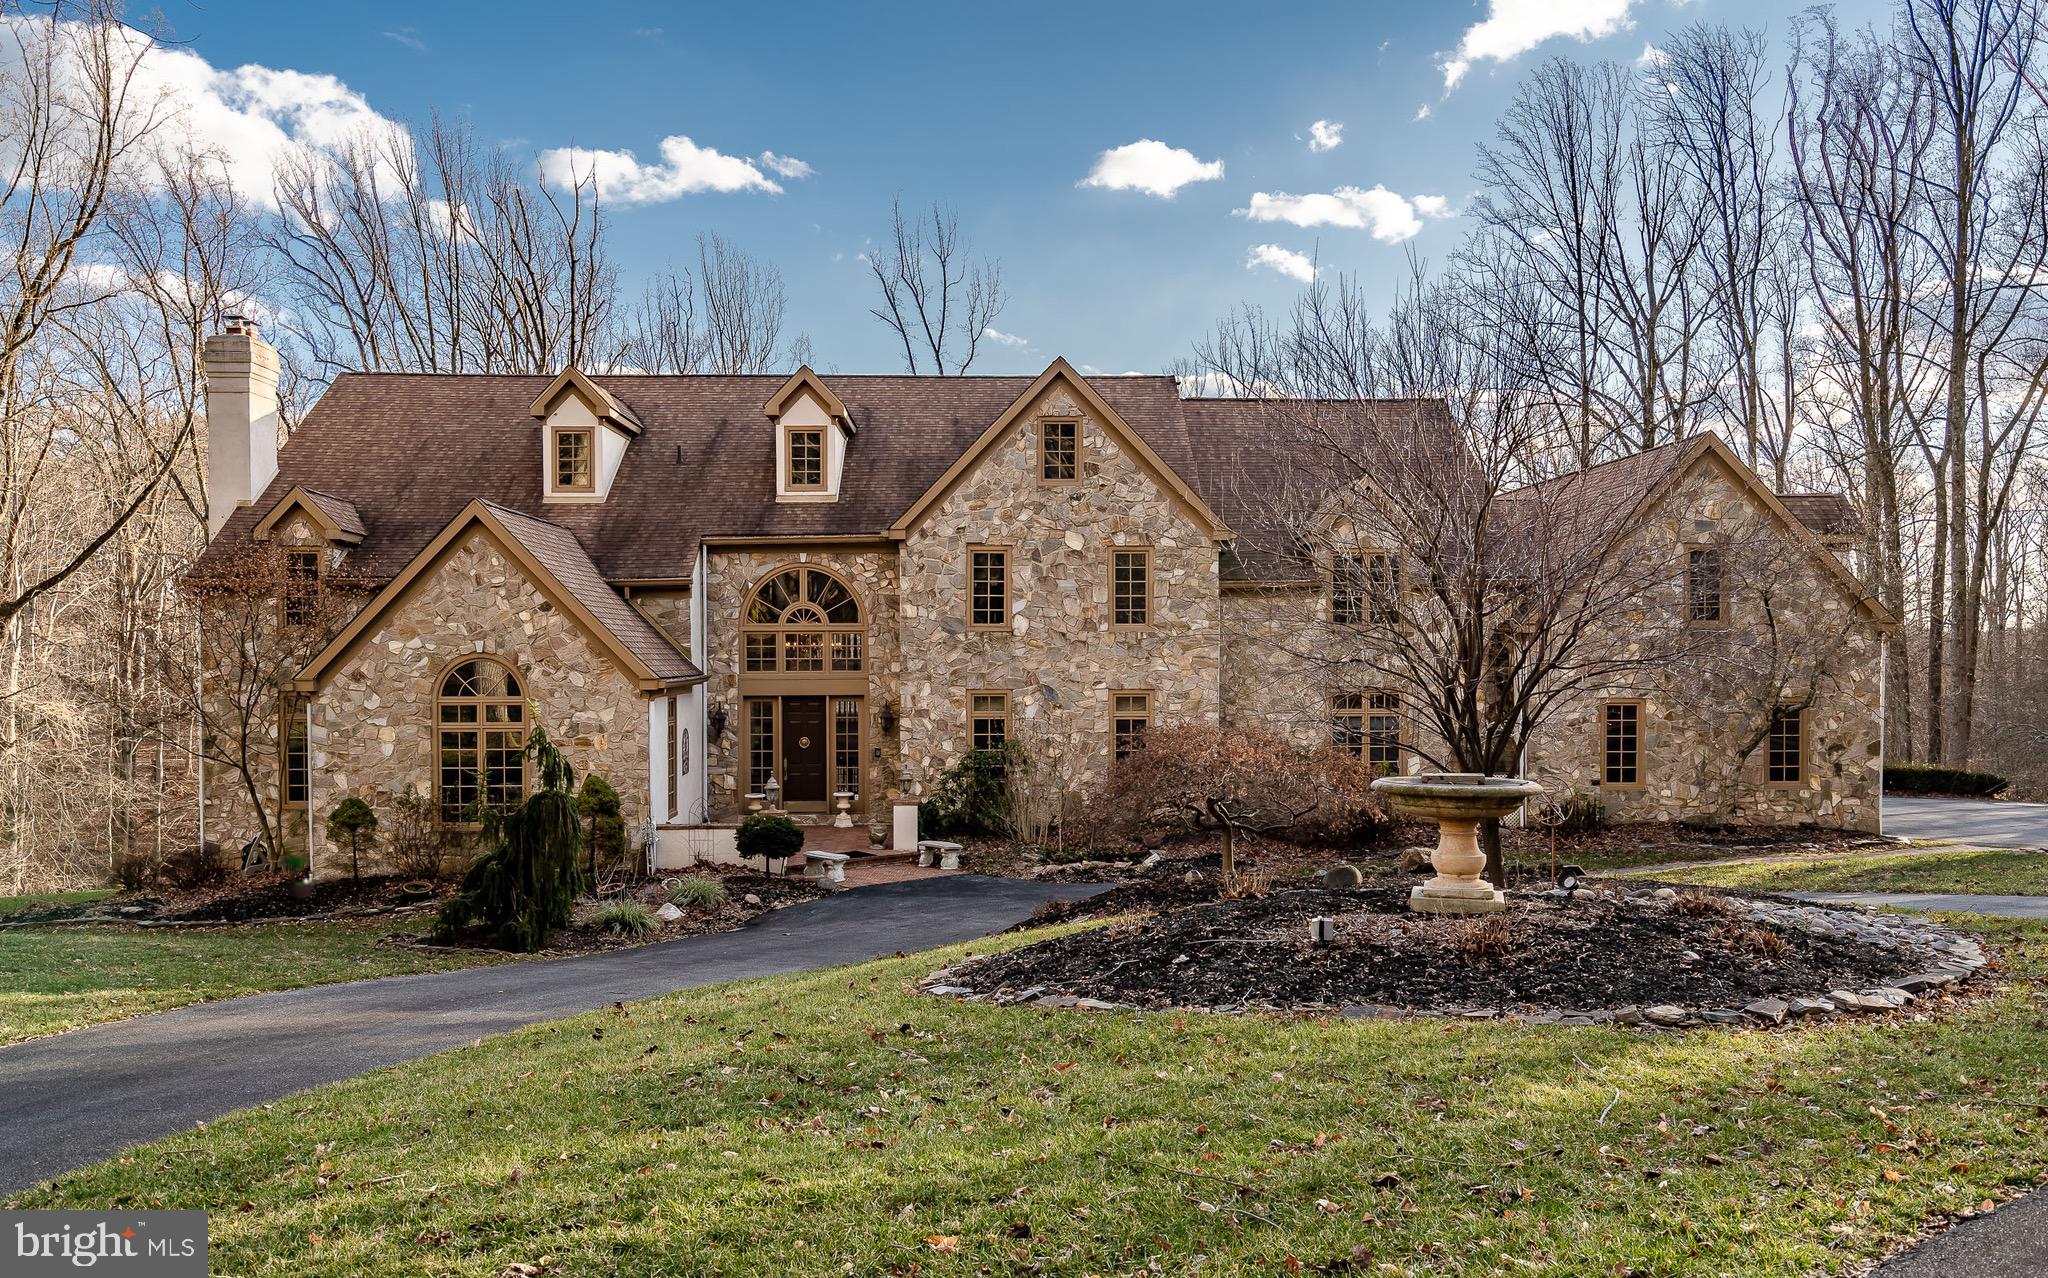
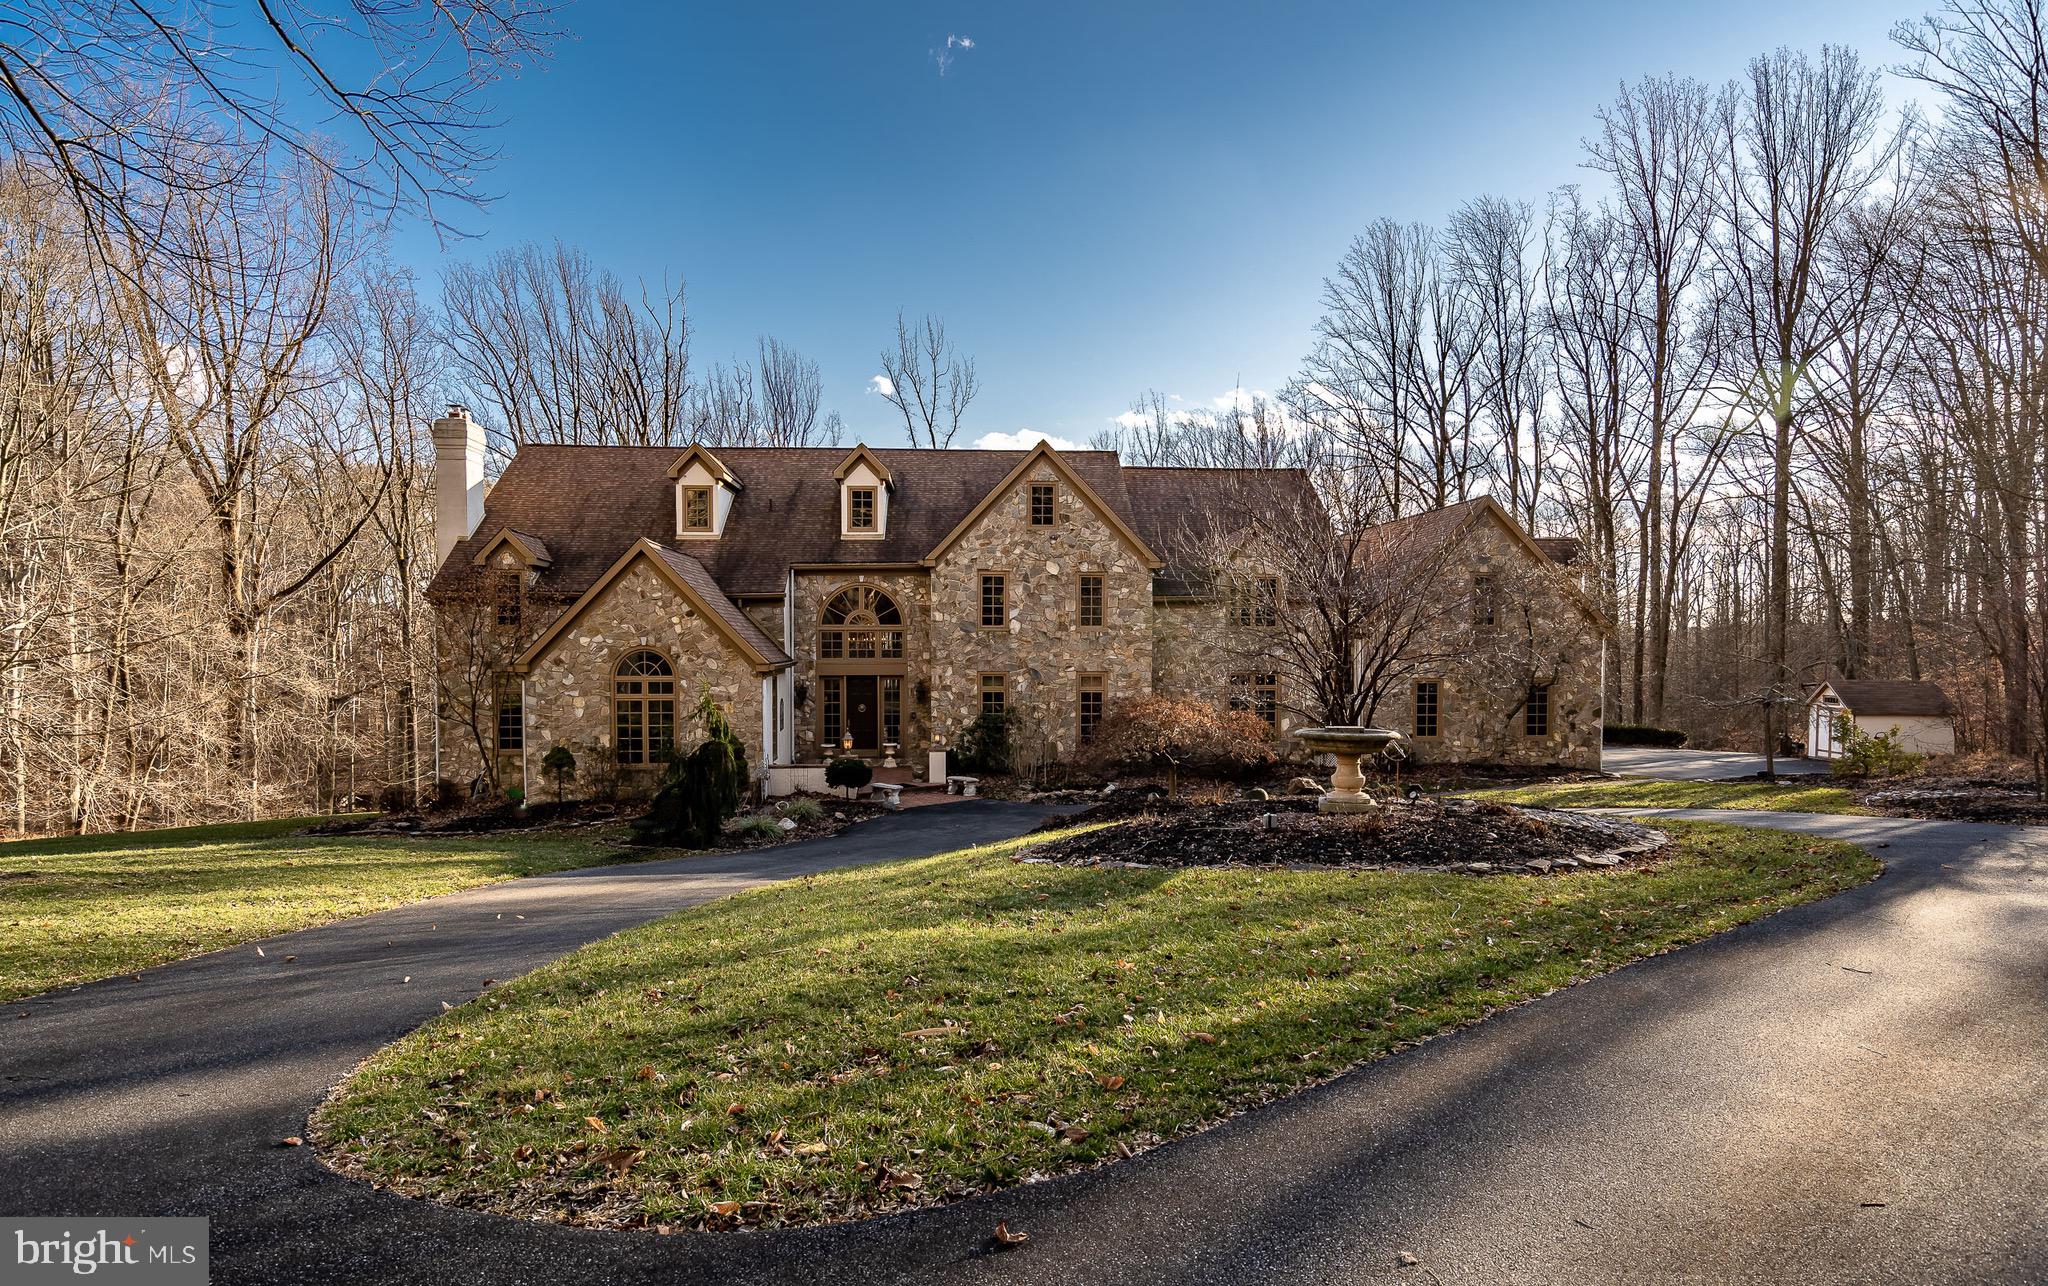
lounge chair: none [430,872,513,954] -> present [628,797,683,848]

